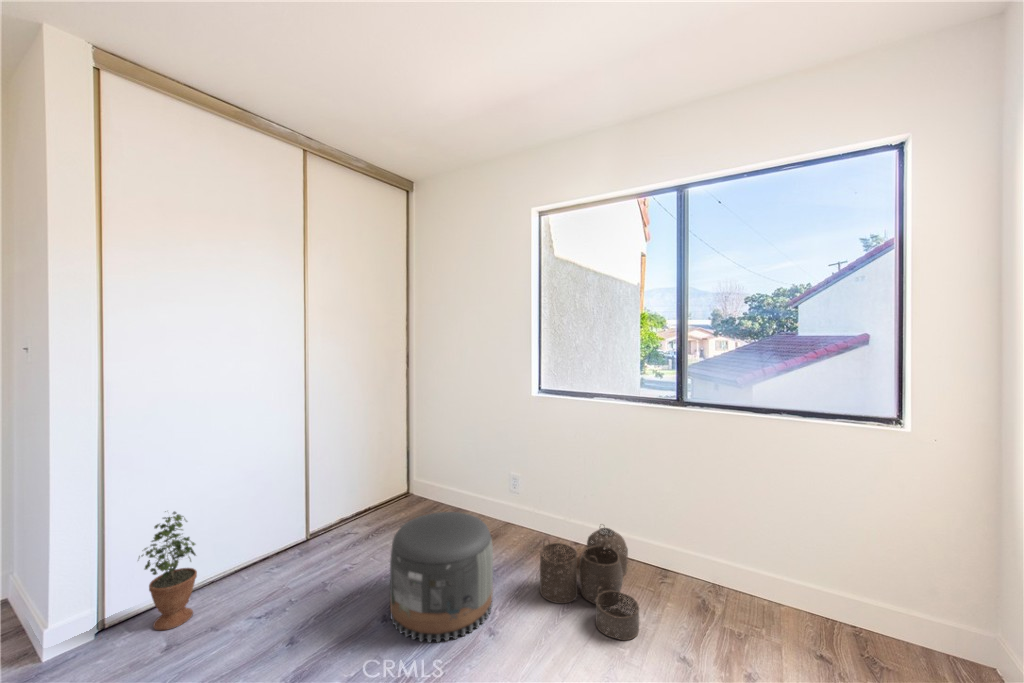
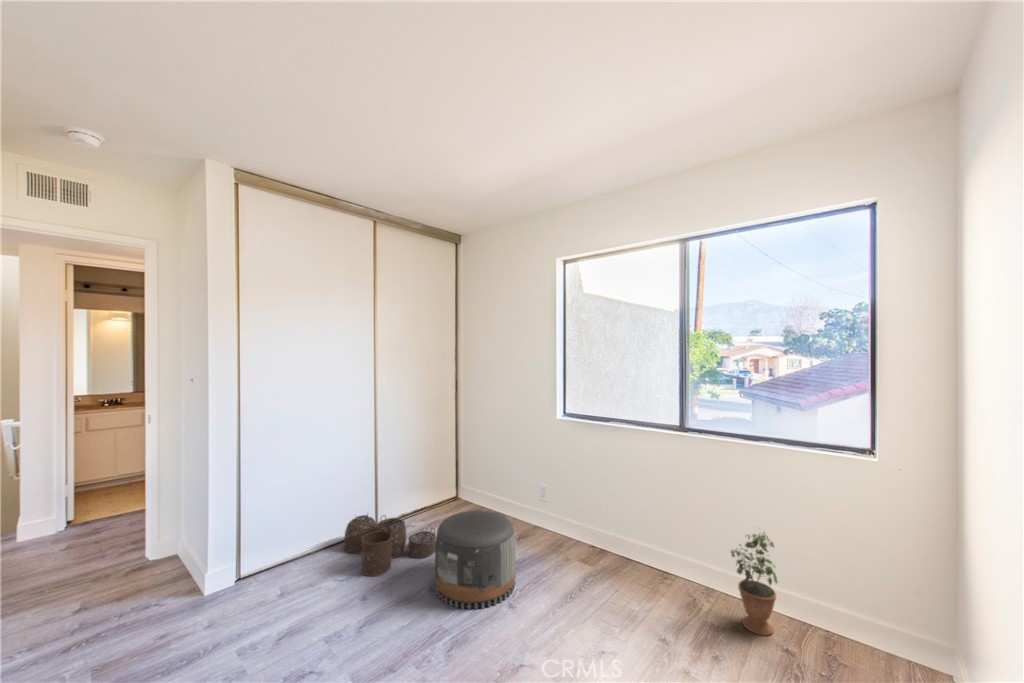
potted plant: present [139,512,197,631] -> present [731,534,777,636]
woven basket: present [540,527,639,640] -> present [344,515,436,576]

